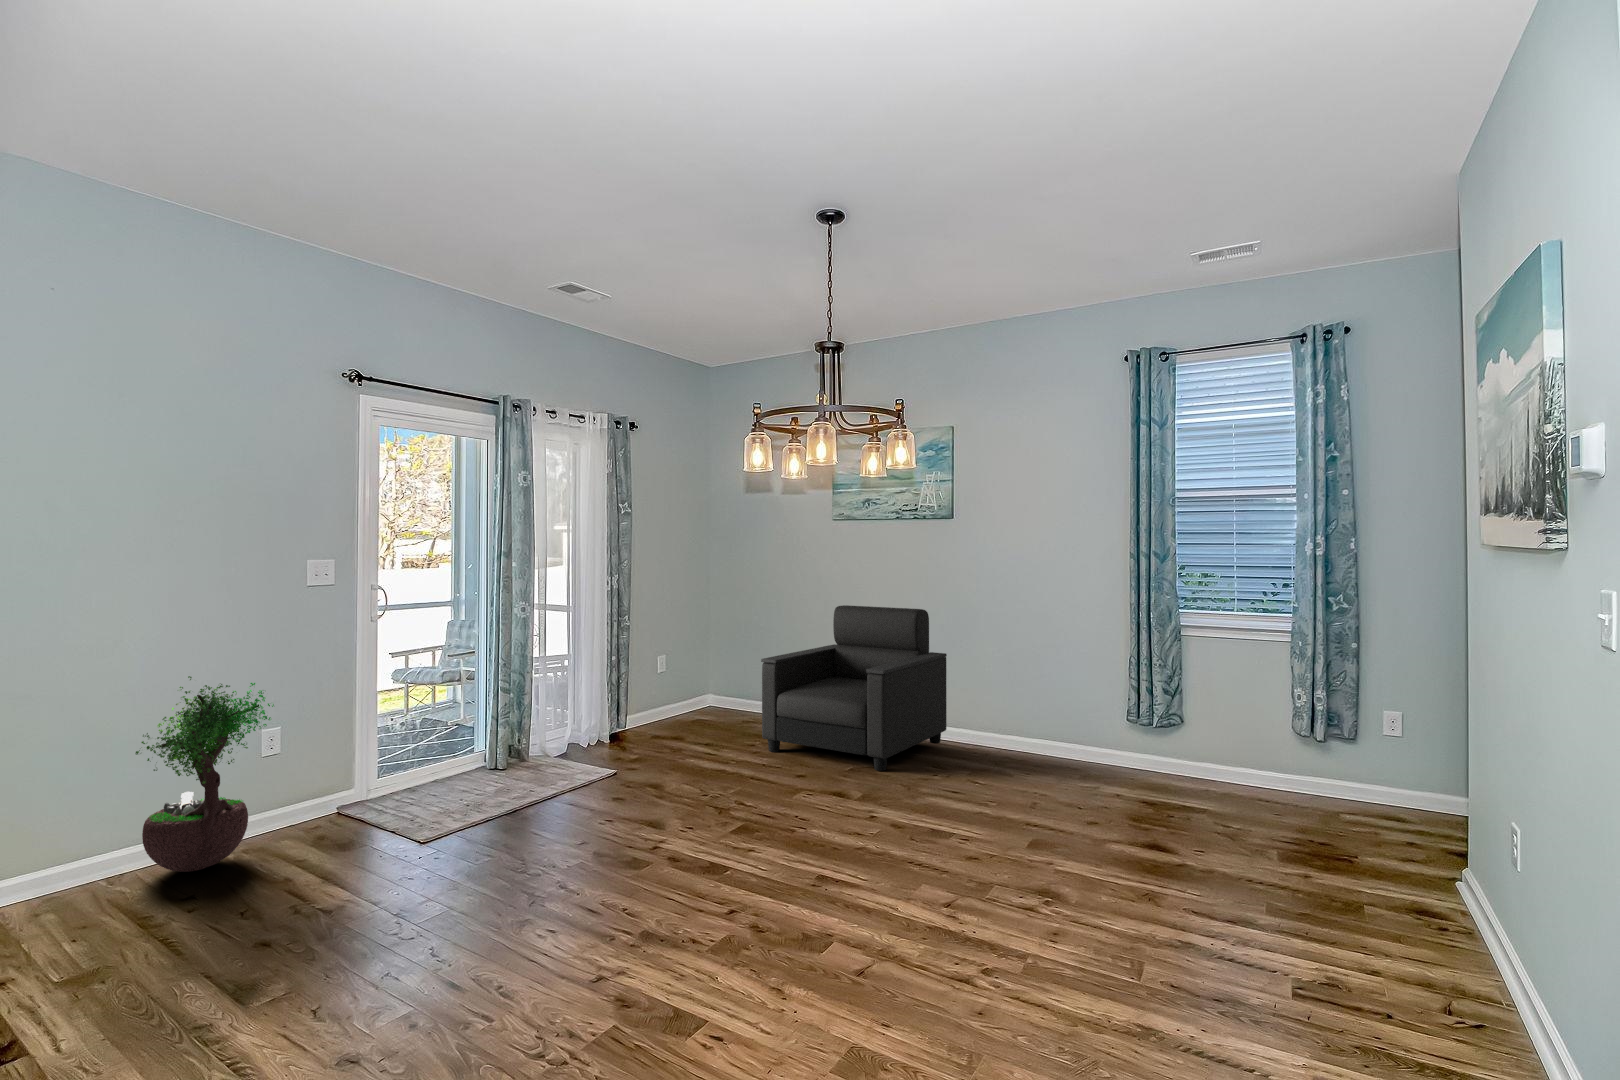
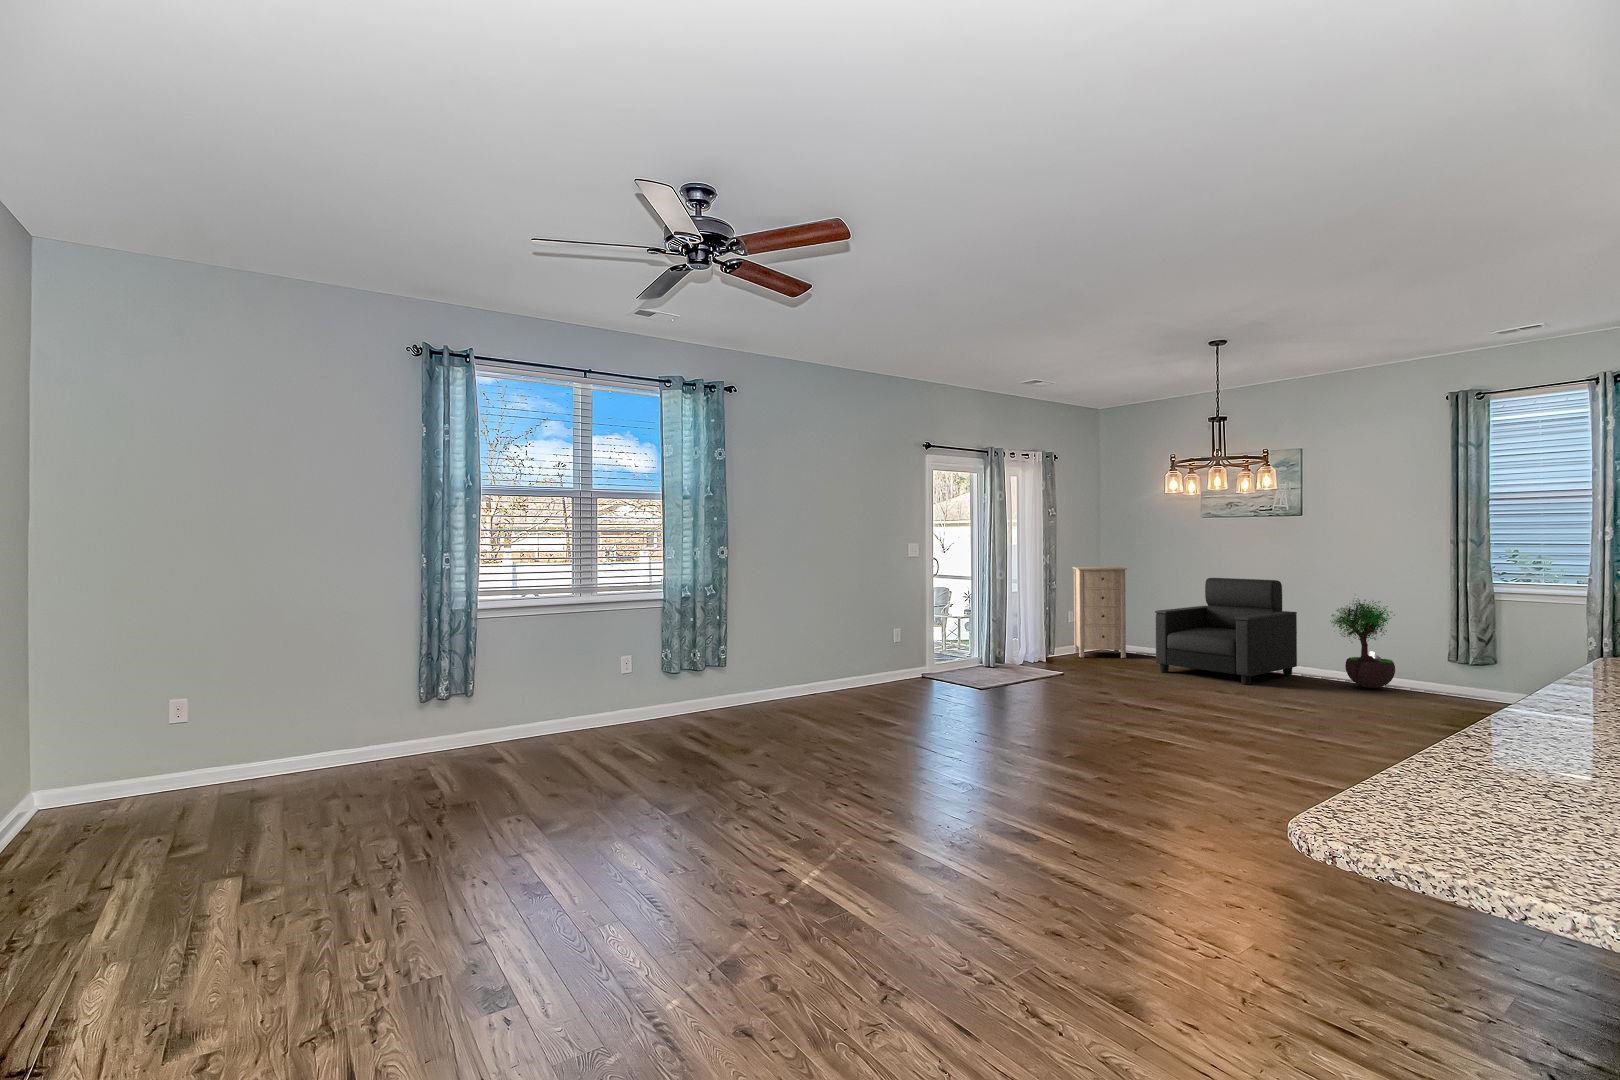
storage cabinet: none [662,589,734,727] -> present [1072,567,1127,658]
potted tree: present [135,676,274,872] -> present [1331,599,1395,688]

